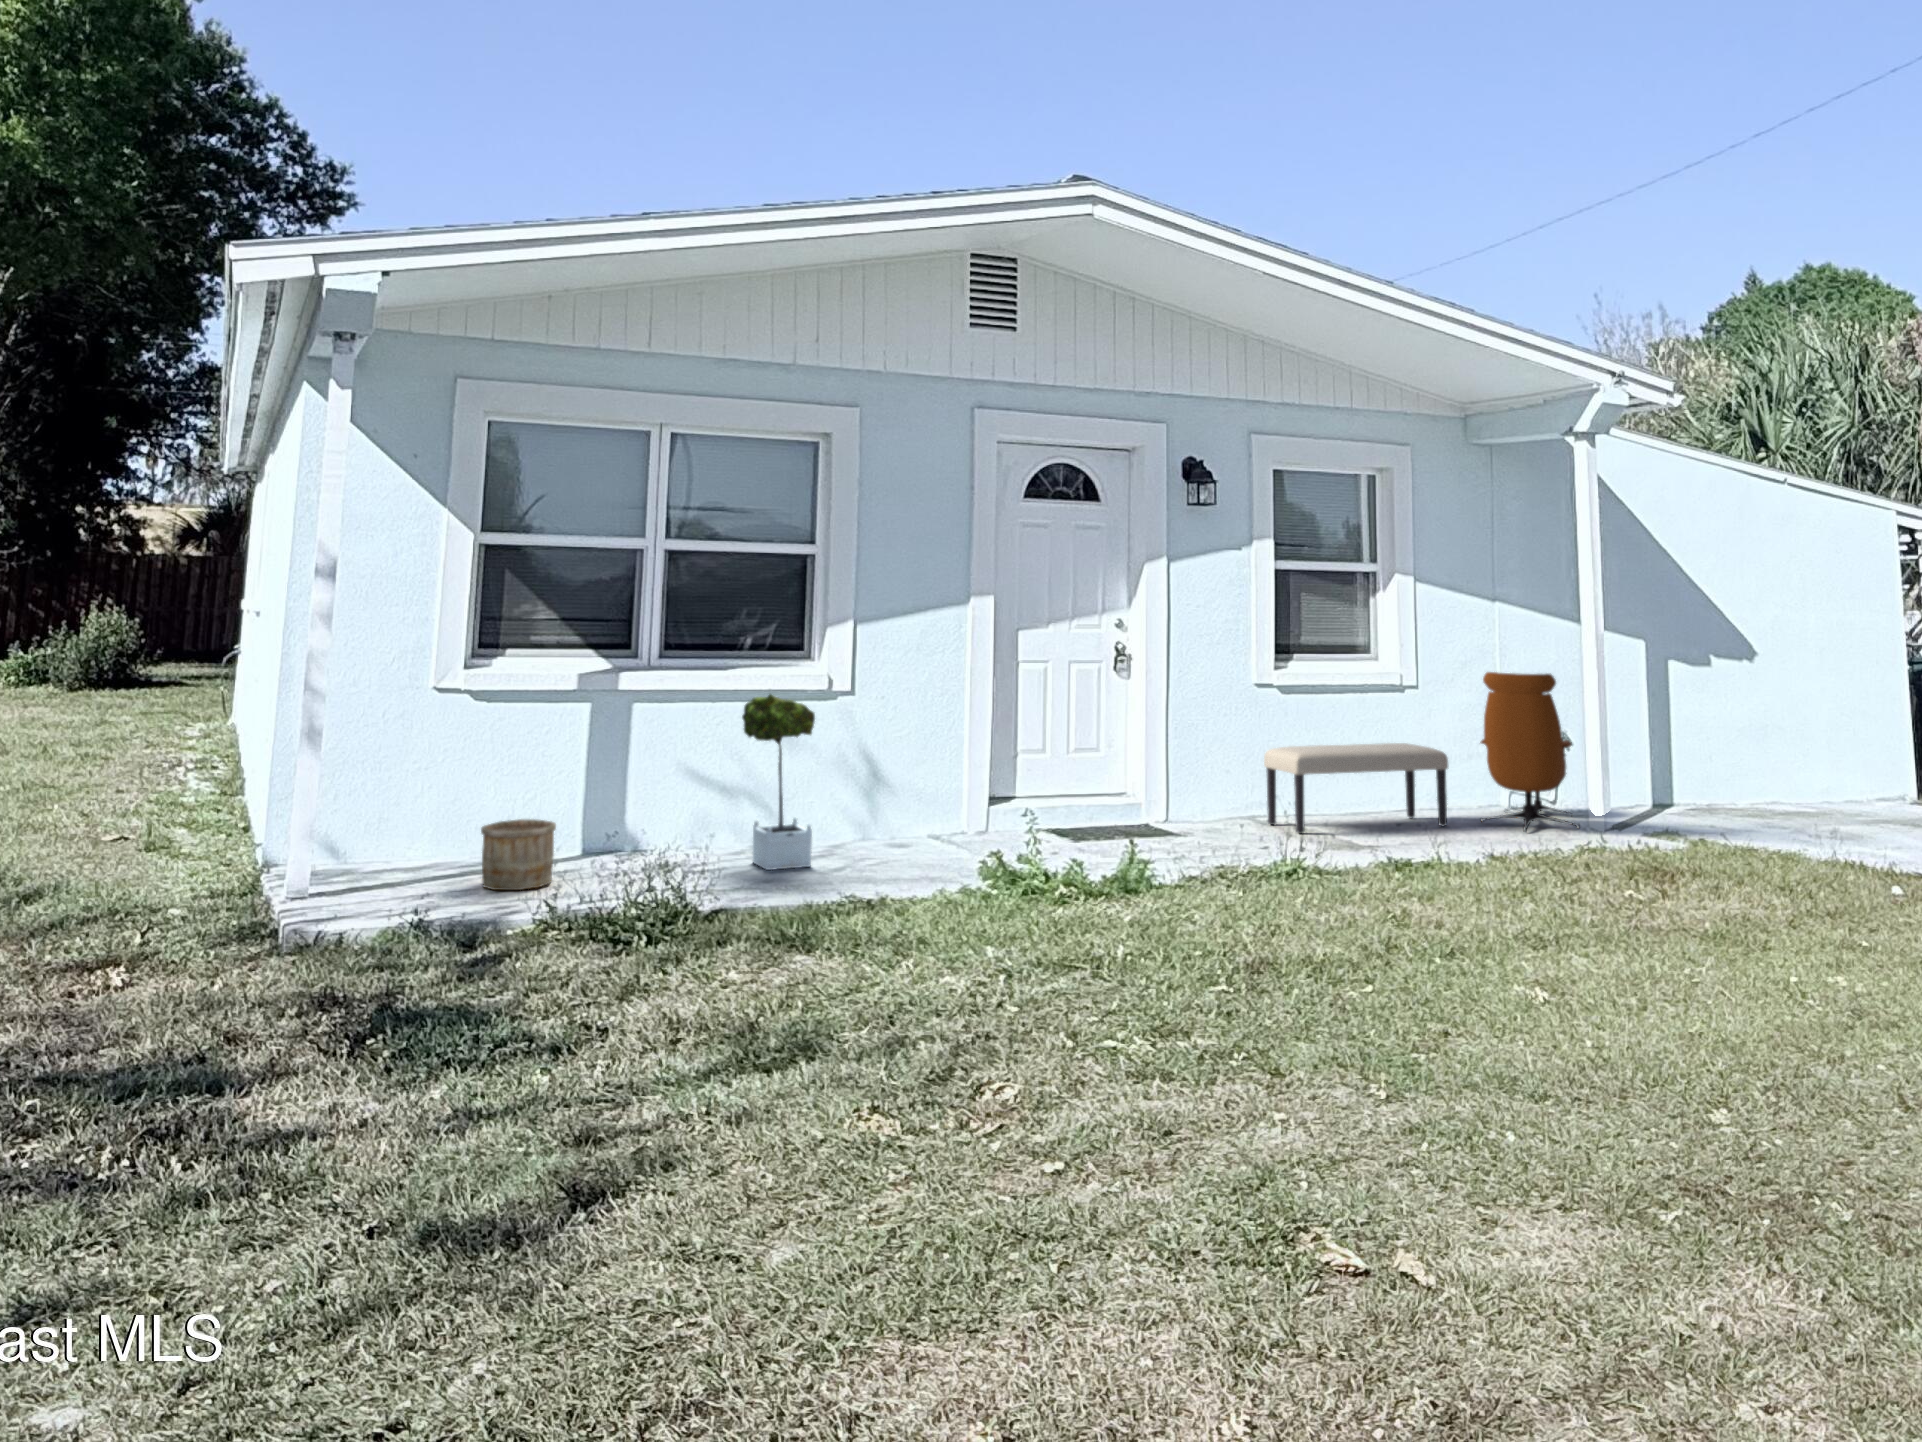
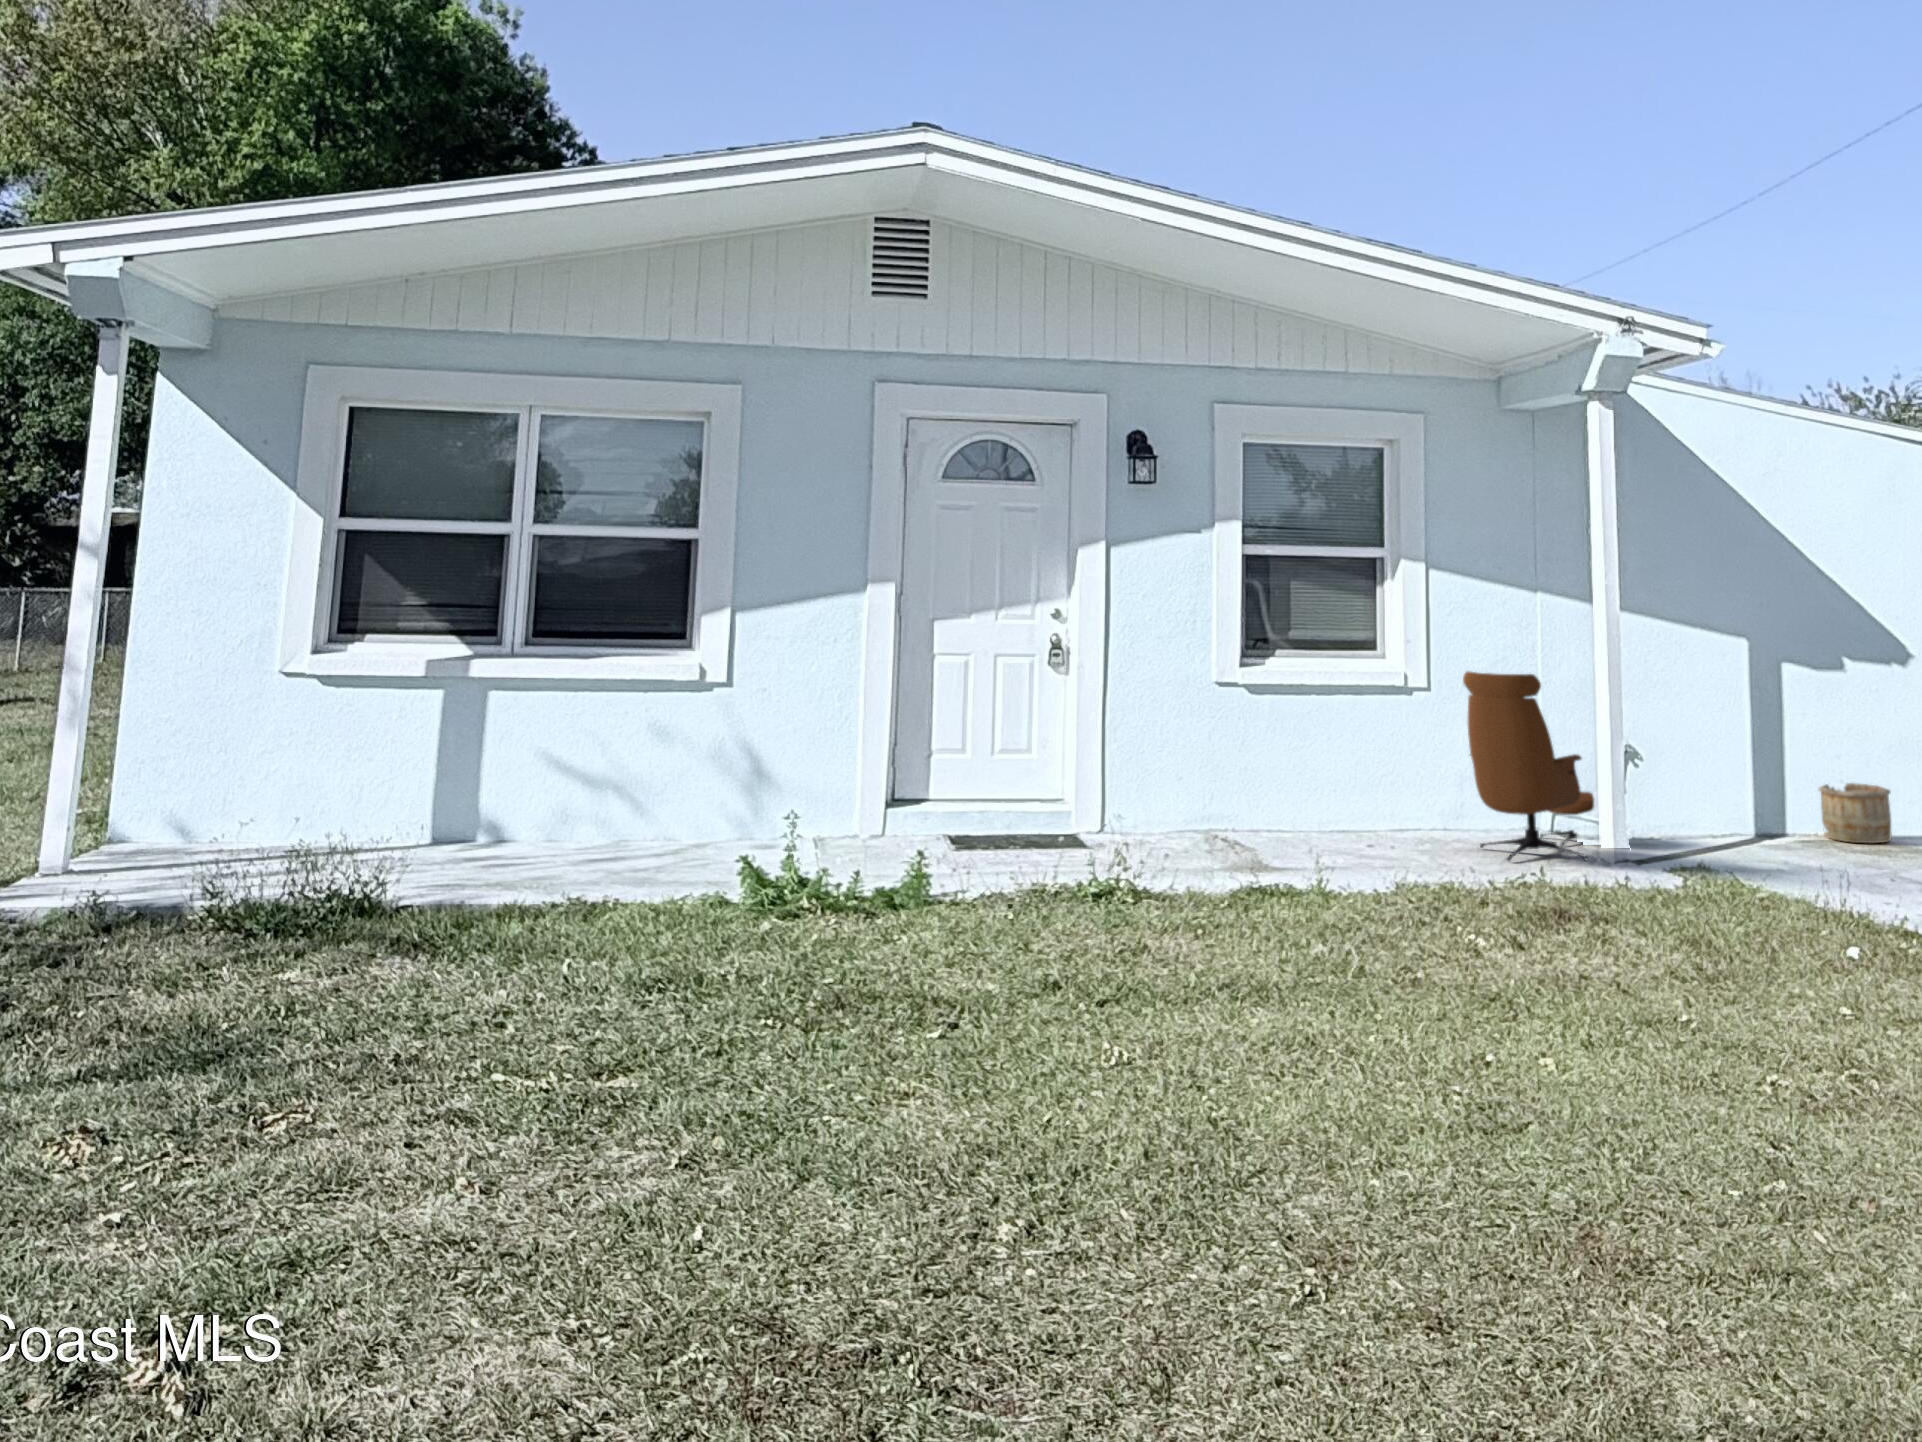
potted tree: present [742,694,815,870] -> none [585,681,662,862]
bench: present [1264,743,1448,834] -> none [1223,753,1431,851]
wooden bucket: present [481,819,556,890] -> present [1819,783,1892,843]

